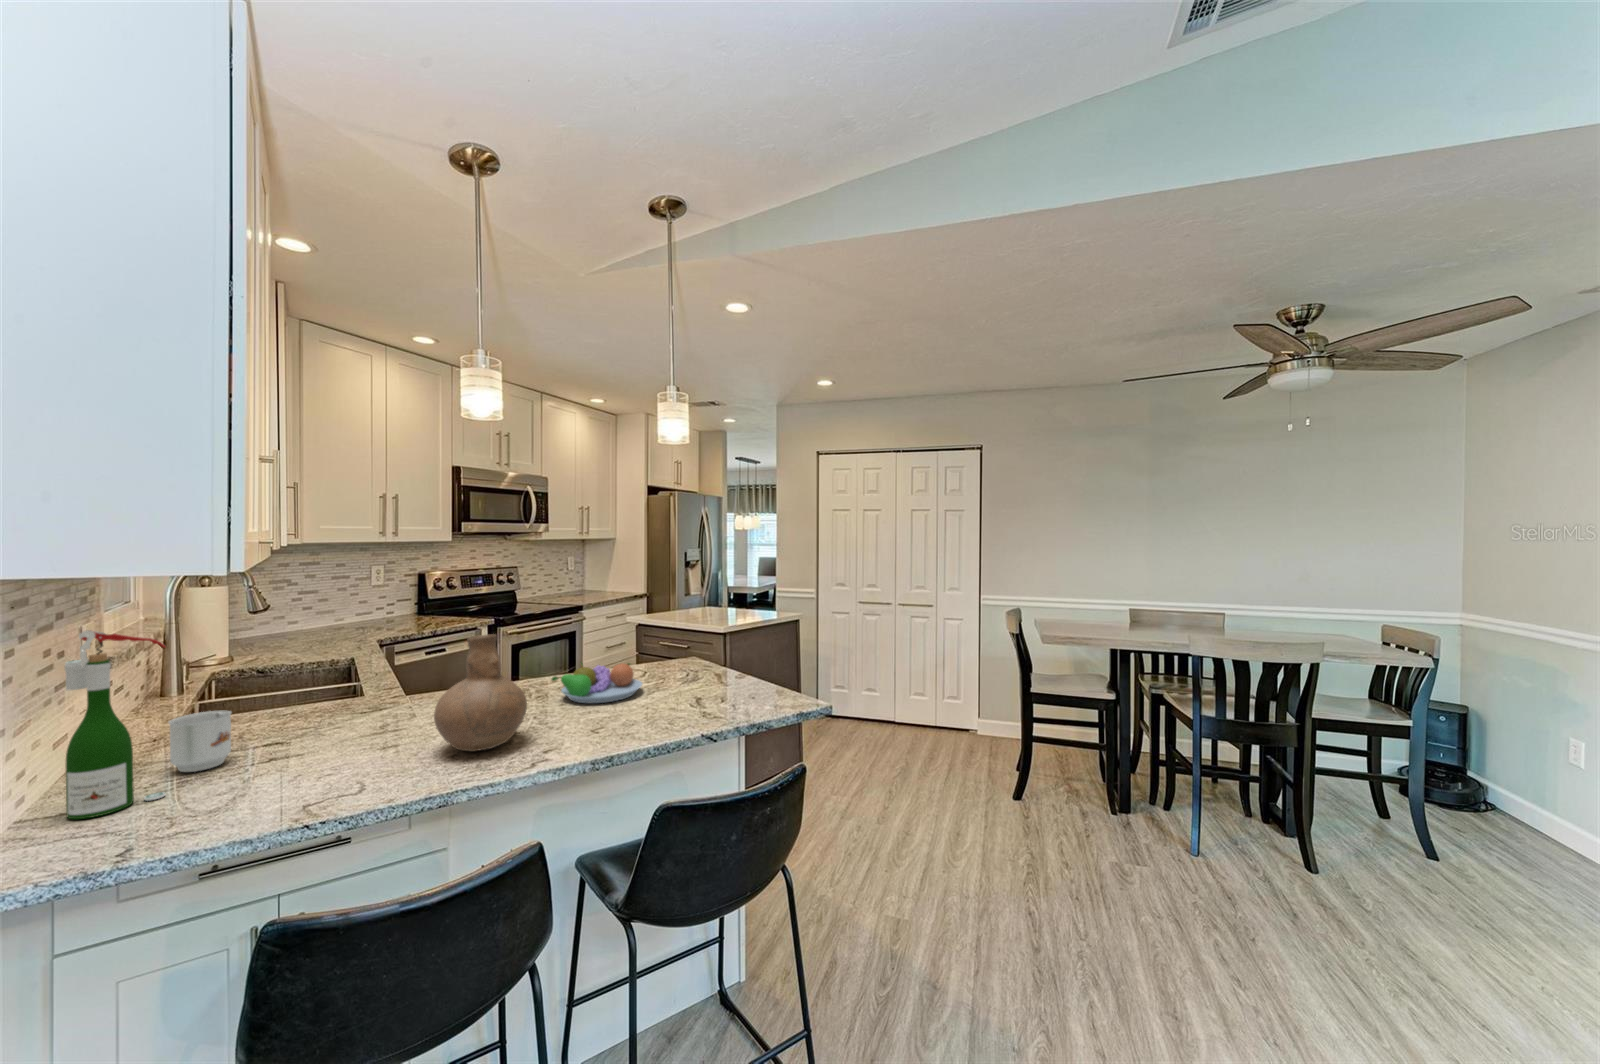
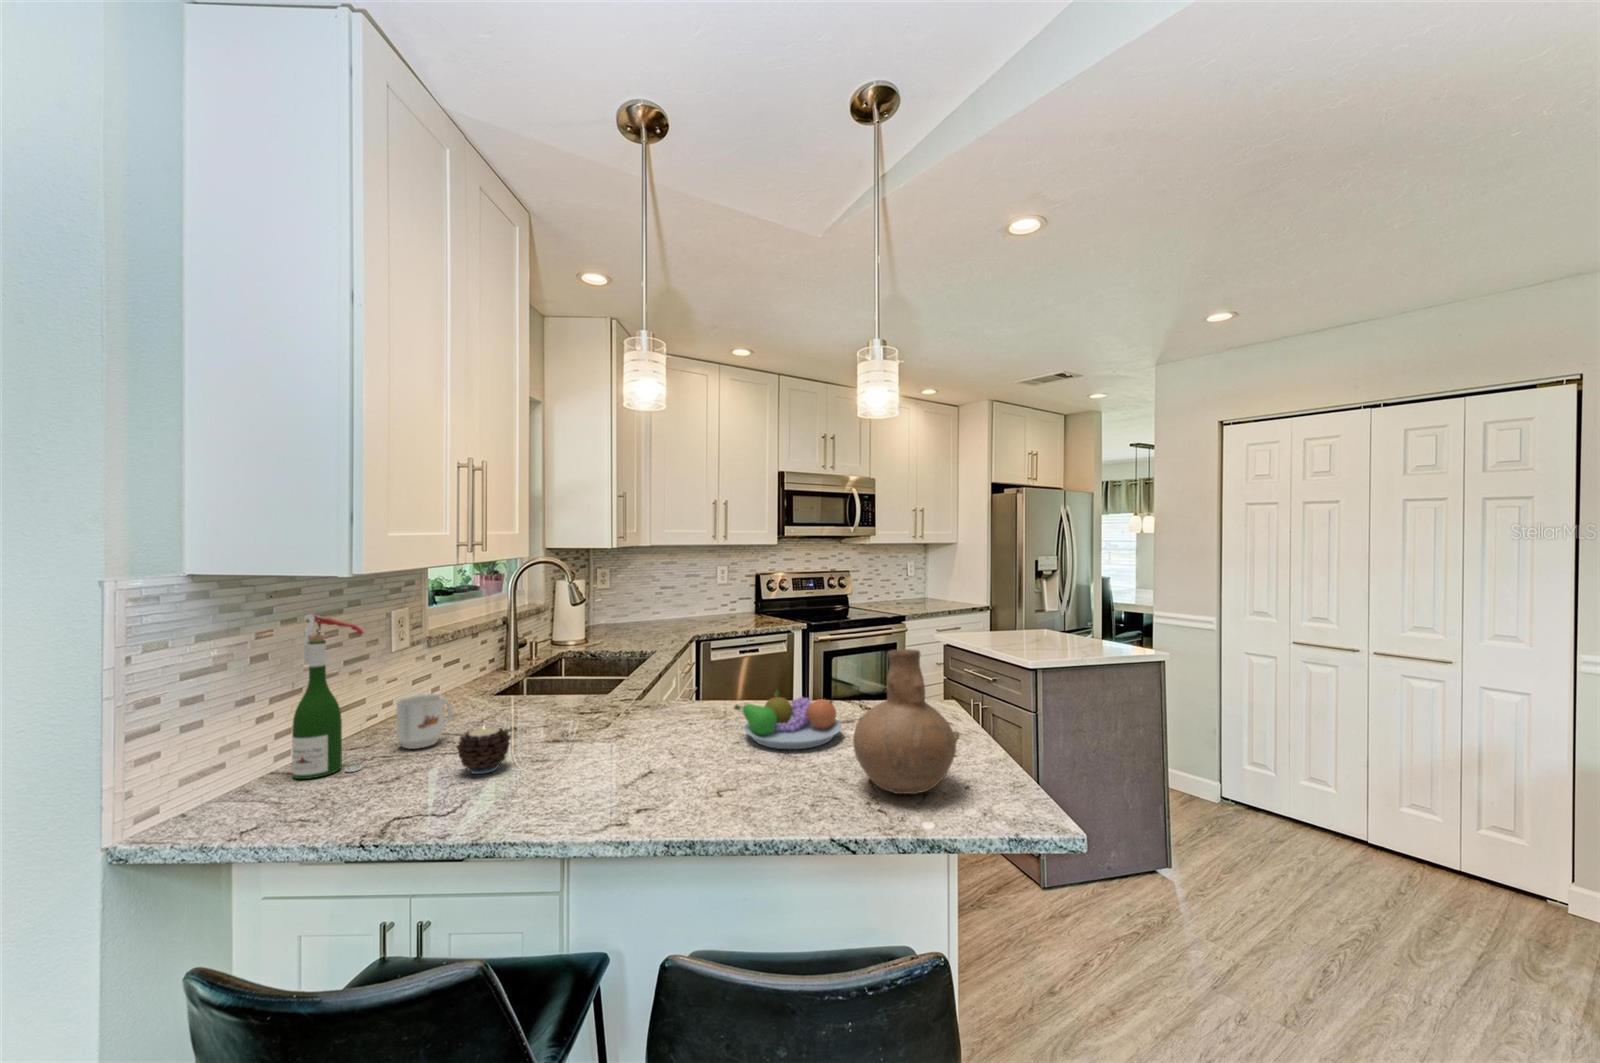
vase: present [434,634,527,751] -> present [853,649,956,794]
candle: none [308,720,366,769] -> present [456,727,511,774]

